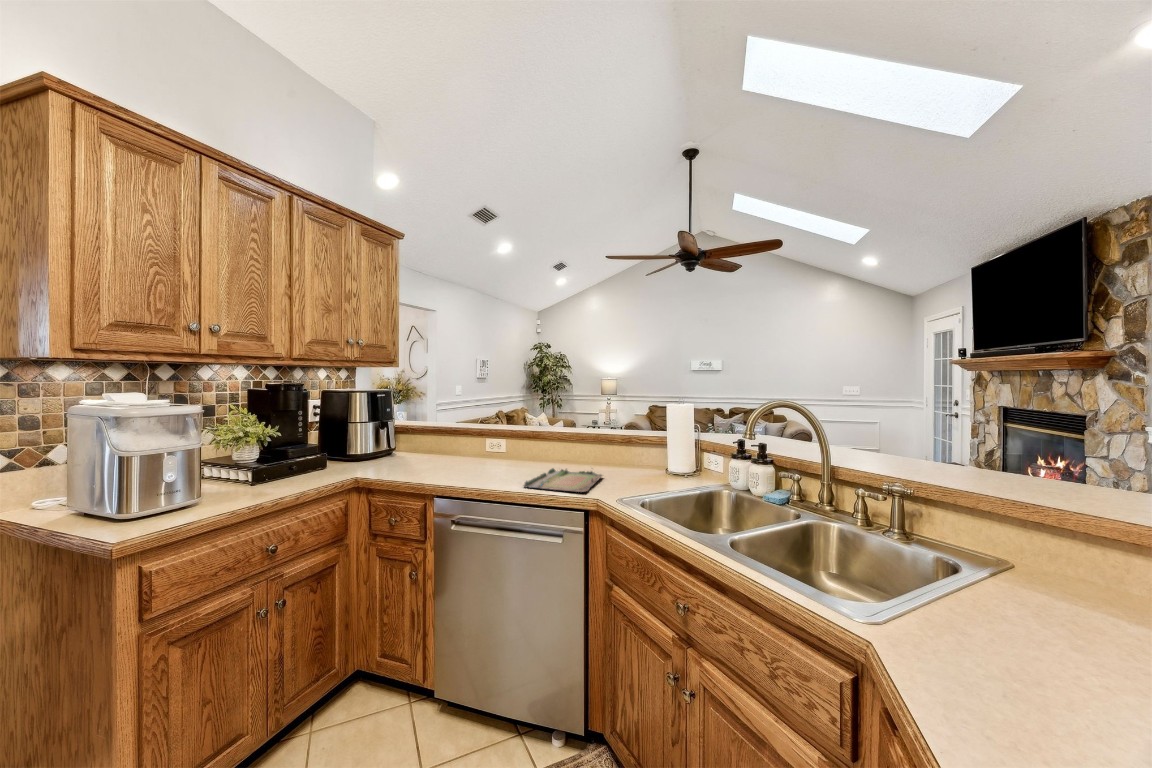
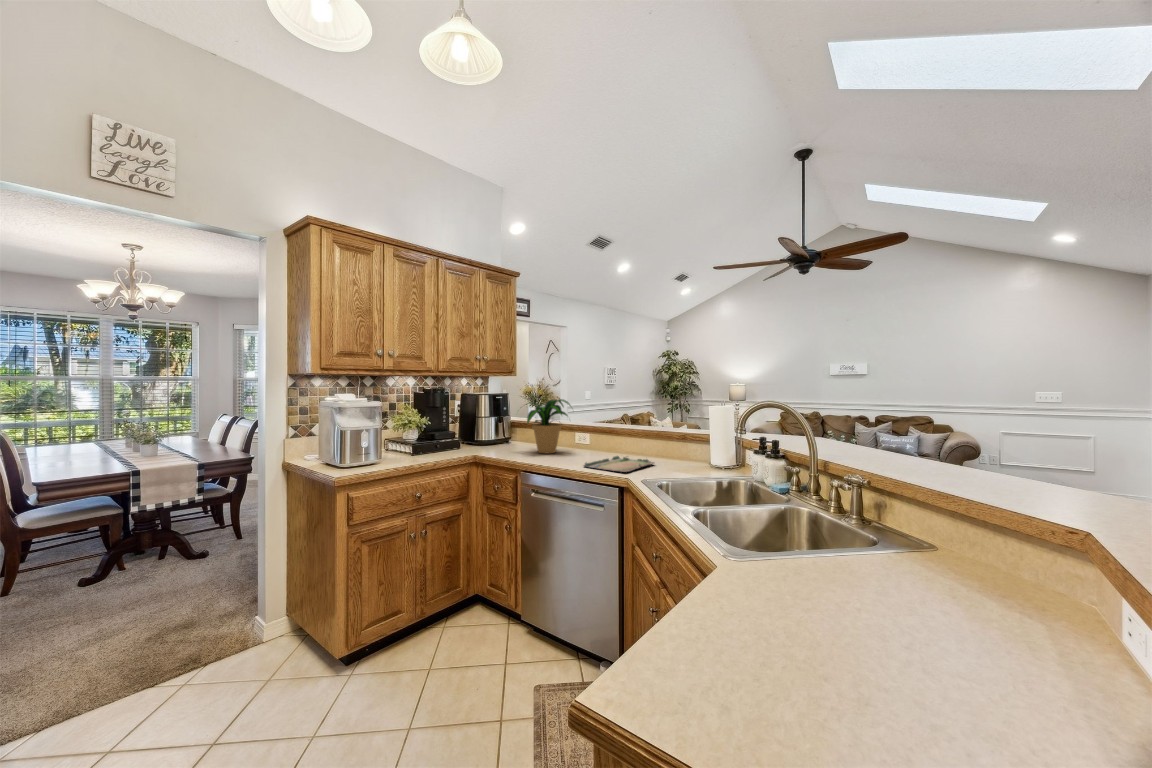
potted plant: none [415,399,493,469] -> present [527,399,571,454]

